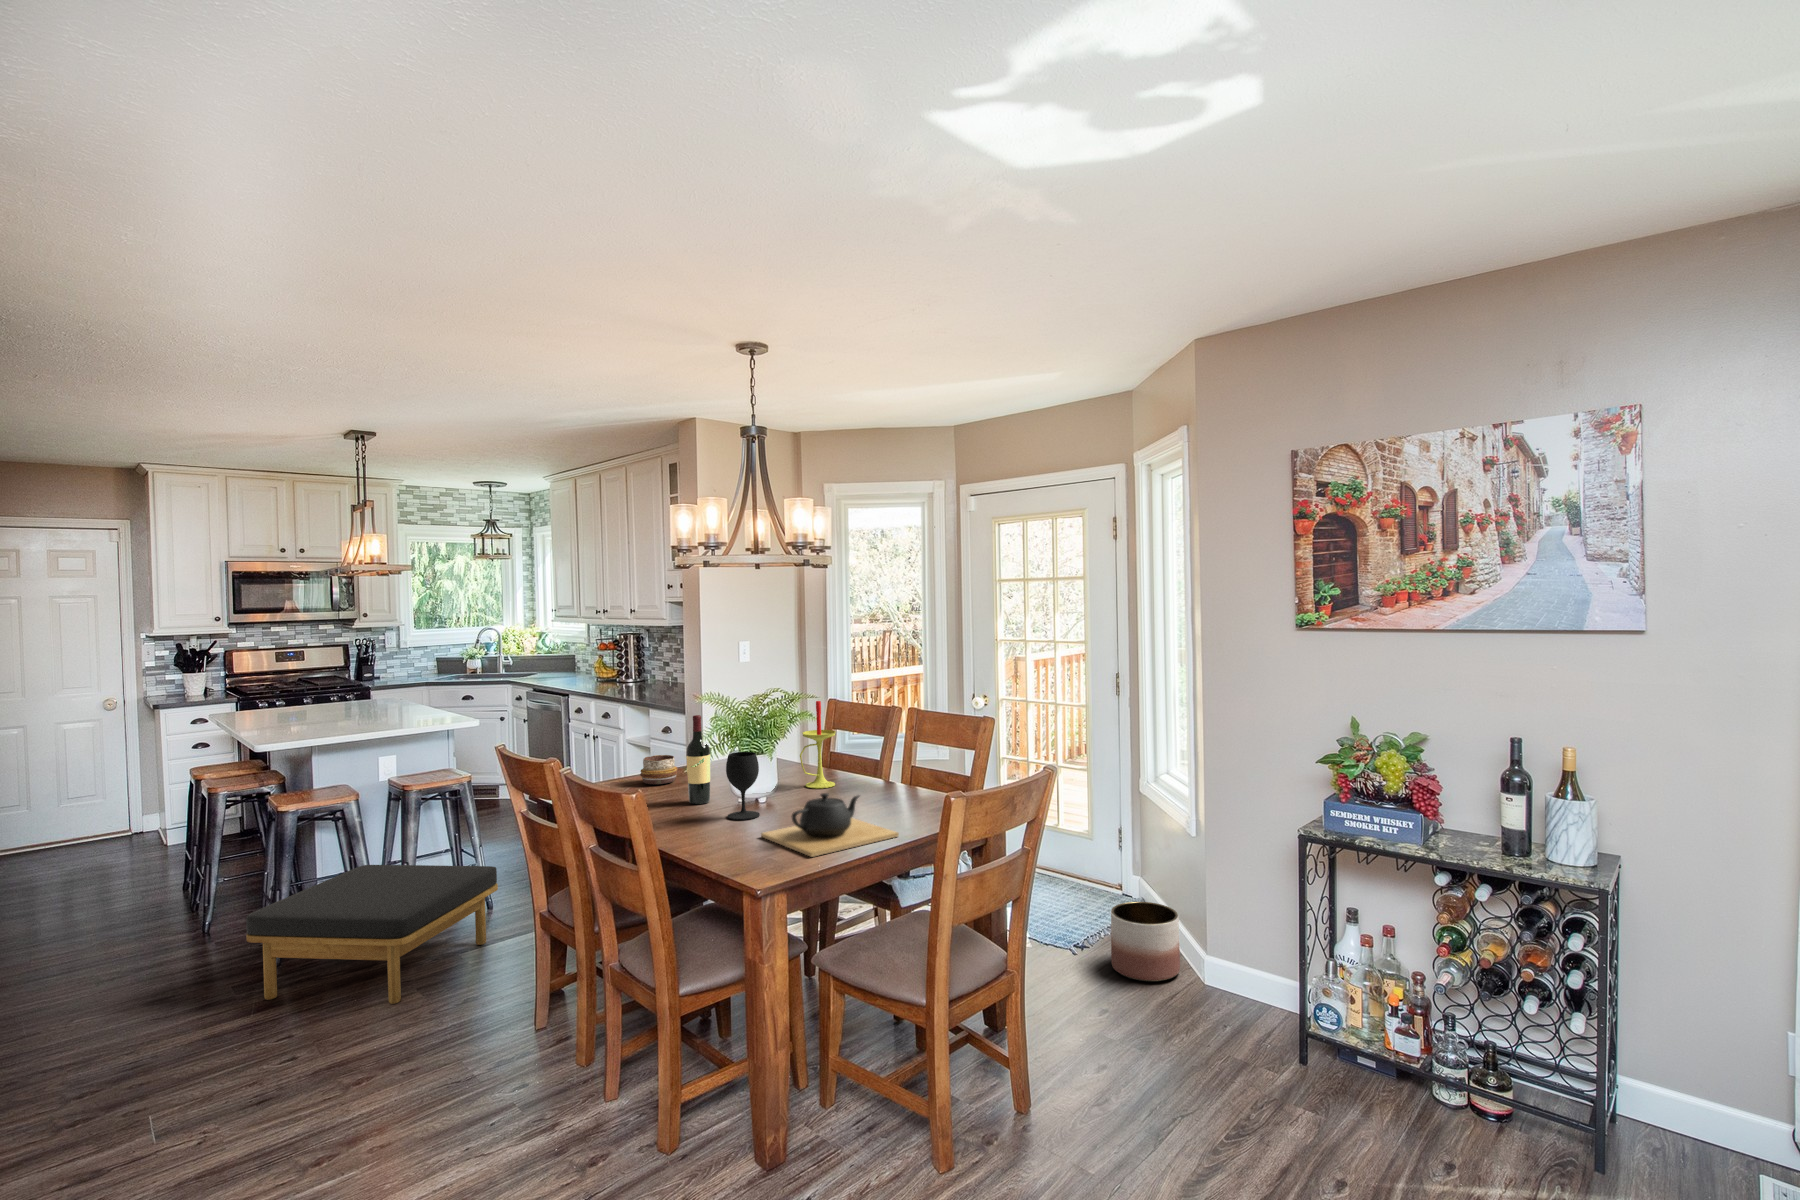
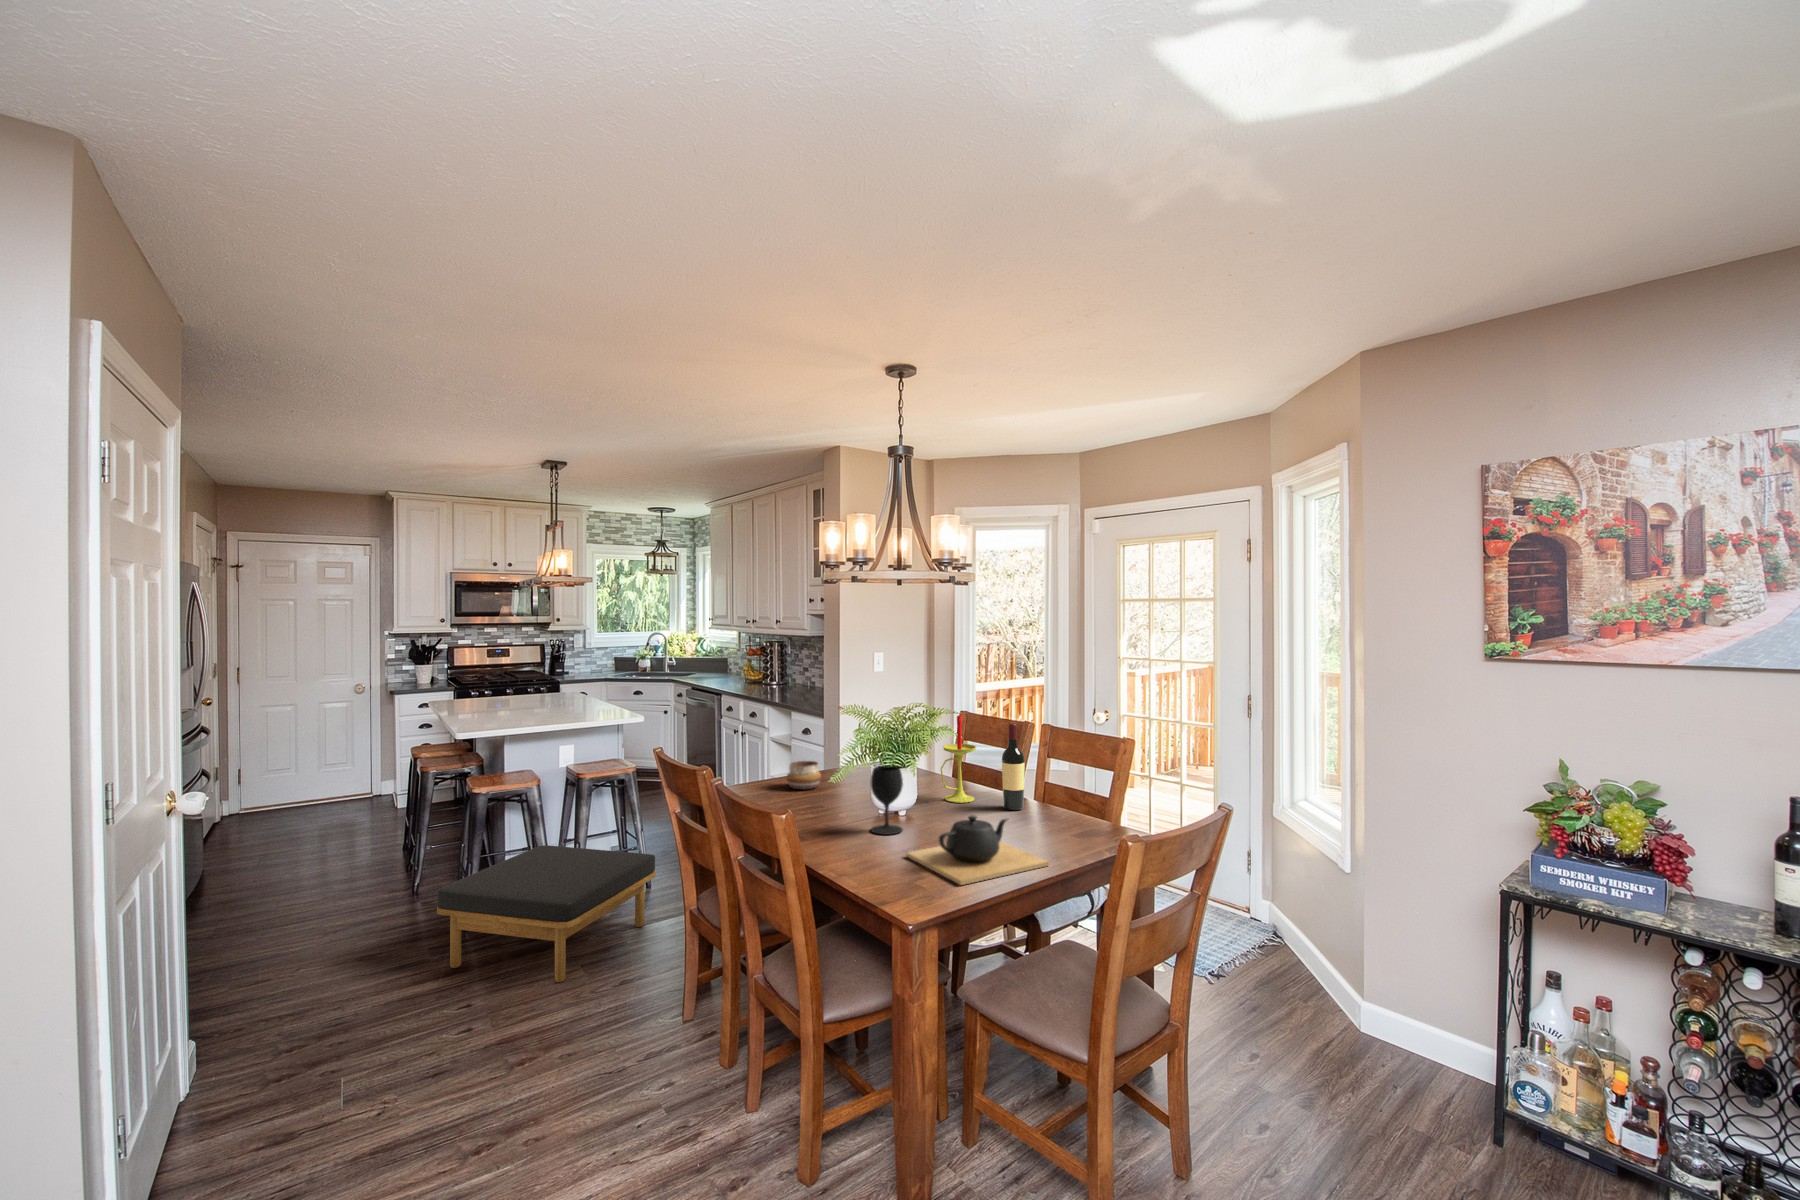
wine bottle: present [686,715,710,804] -> present [1002,724,1025,810]
planter: present [1111,902,1180,982] -> none [1258,936,1335,1026]

